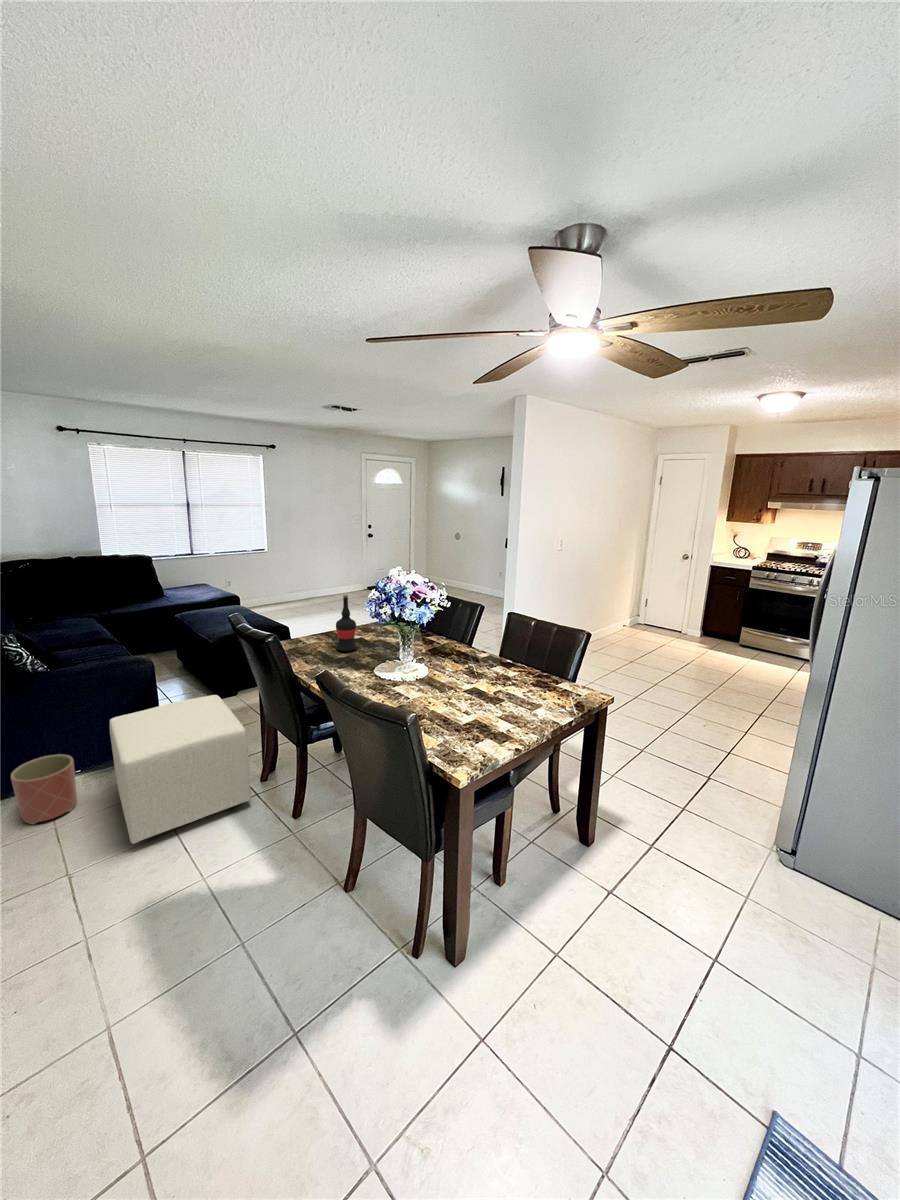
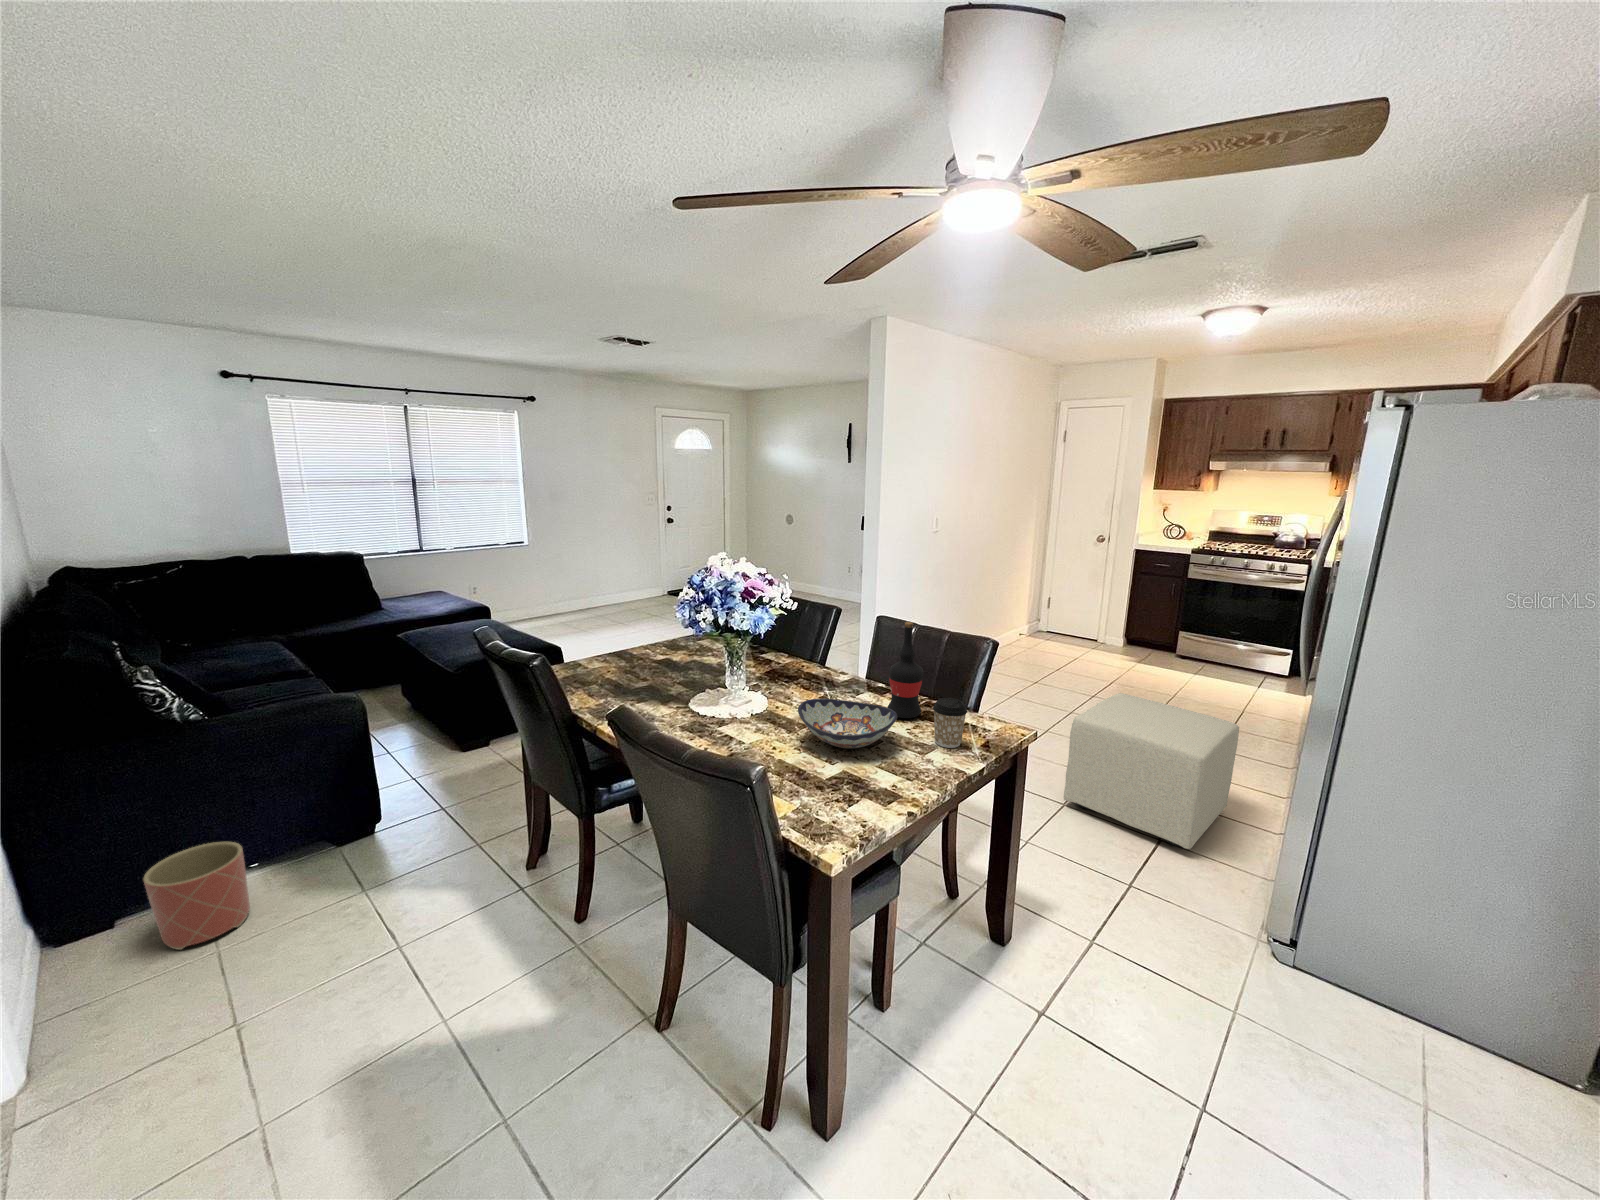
wine bottle: present [336,595,356,651] -> present [888,622,923,718]
decorative bowl: none [447,670,514,705] -> present [798,699,897,748]
coffee cup: none [539,673,563,707] -> present [933,698,967,748]
ottoman: present [110,695,251,844] -> present [1064,693,1239,849]

